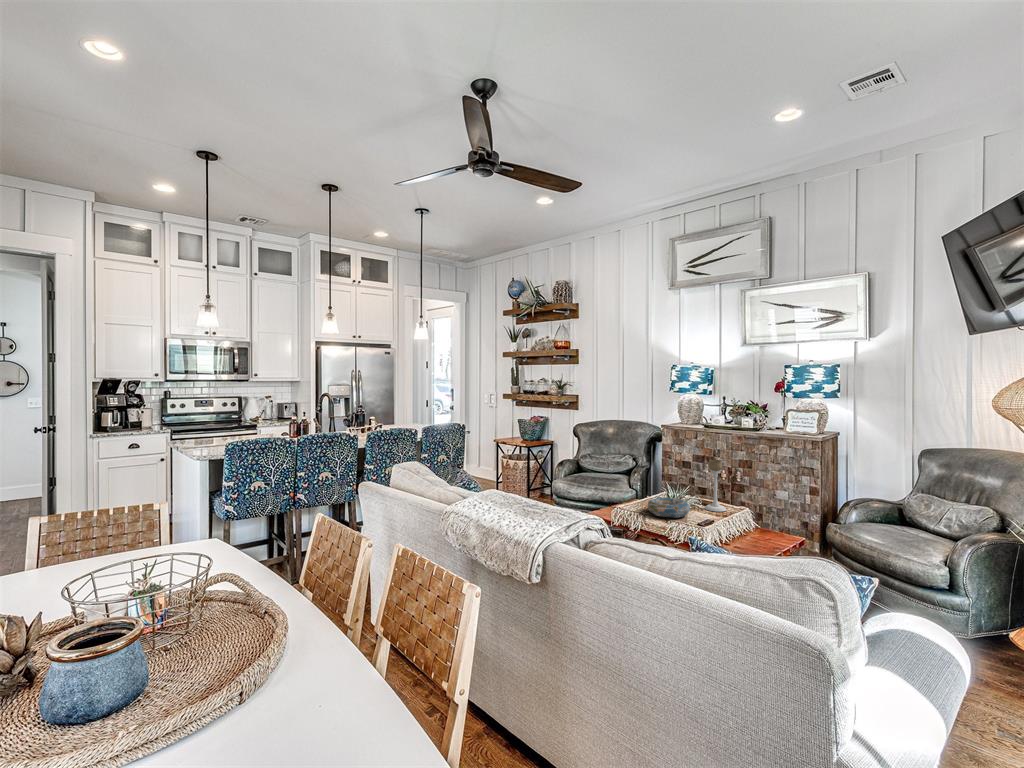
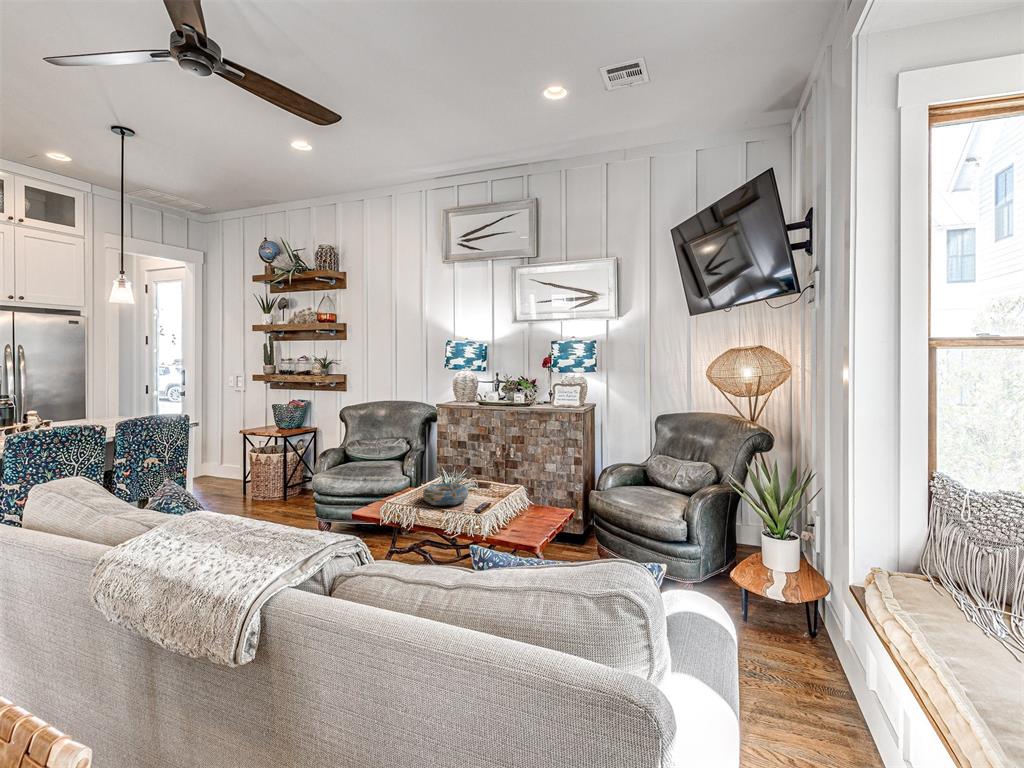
candle holder: present [705,460,726,512] -> none [482,438,503,492]

